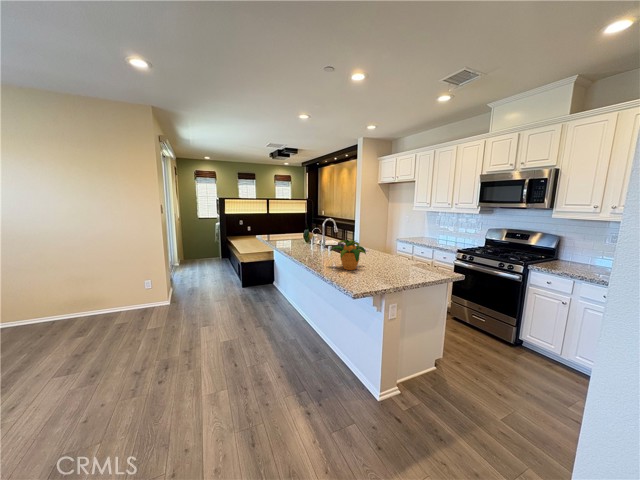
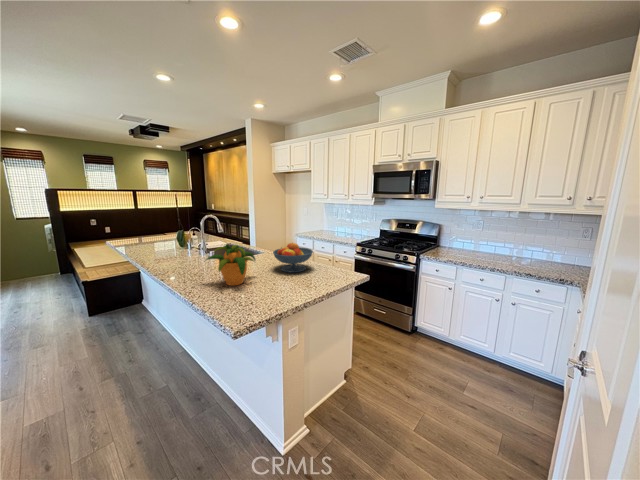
fruit bowl: none [379,242,413,267] -> present [273,243,313,273]

